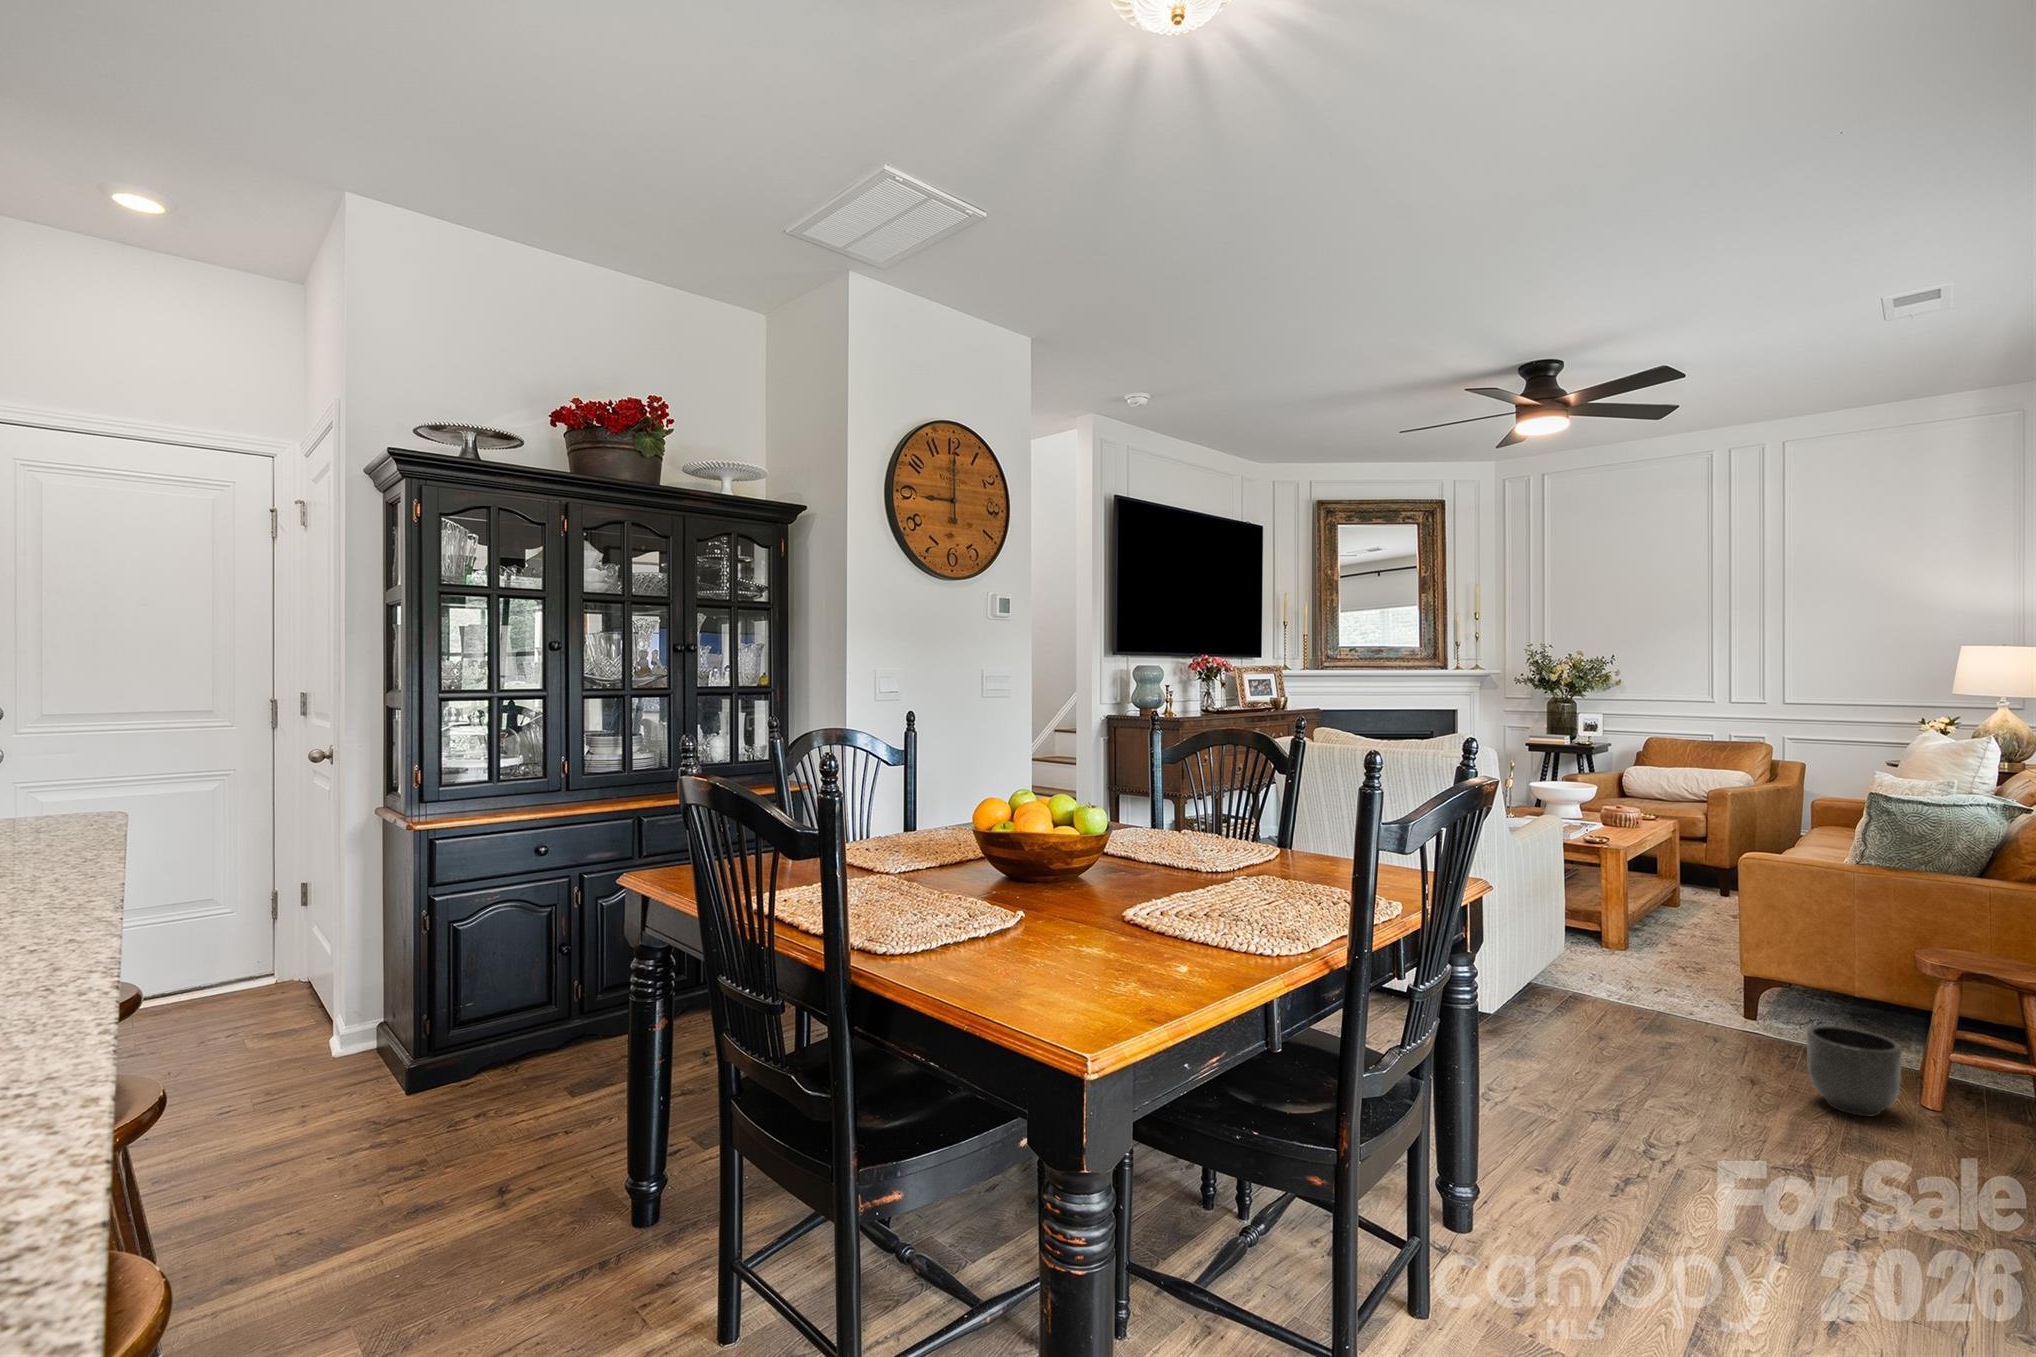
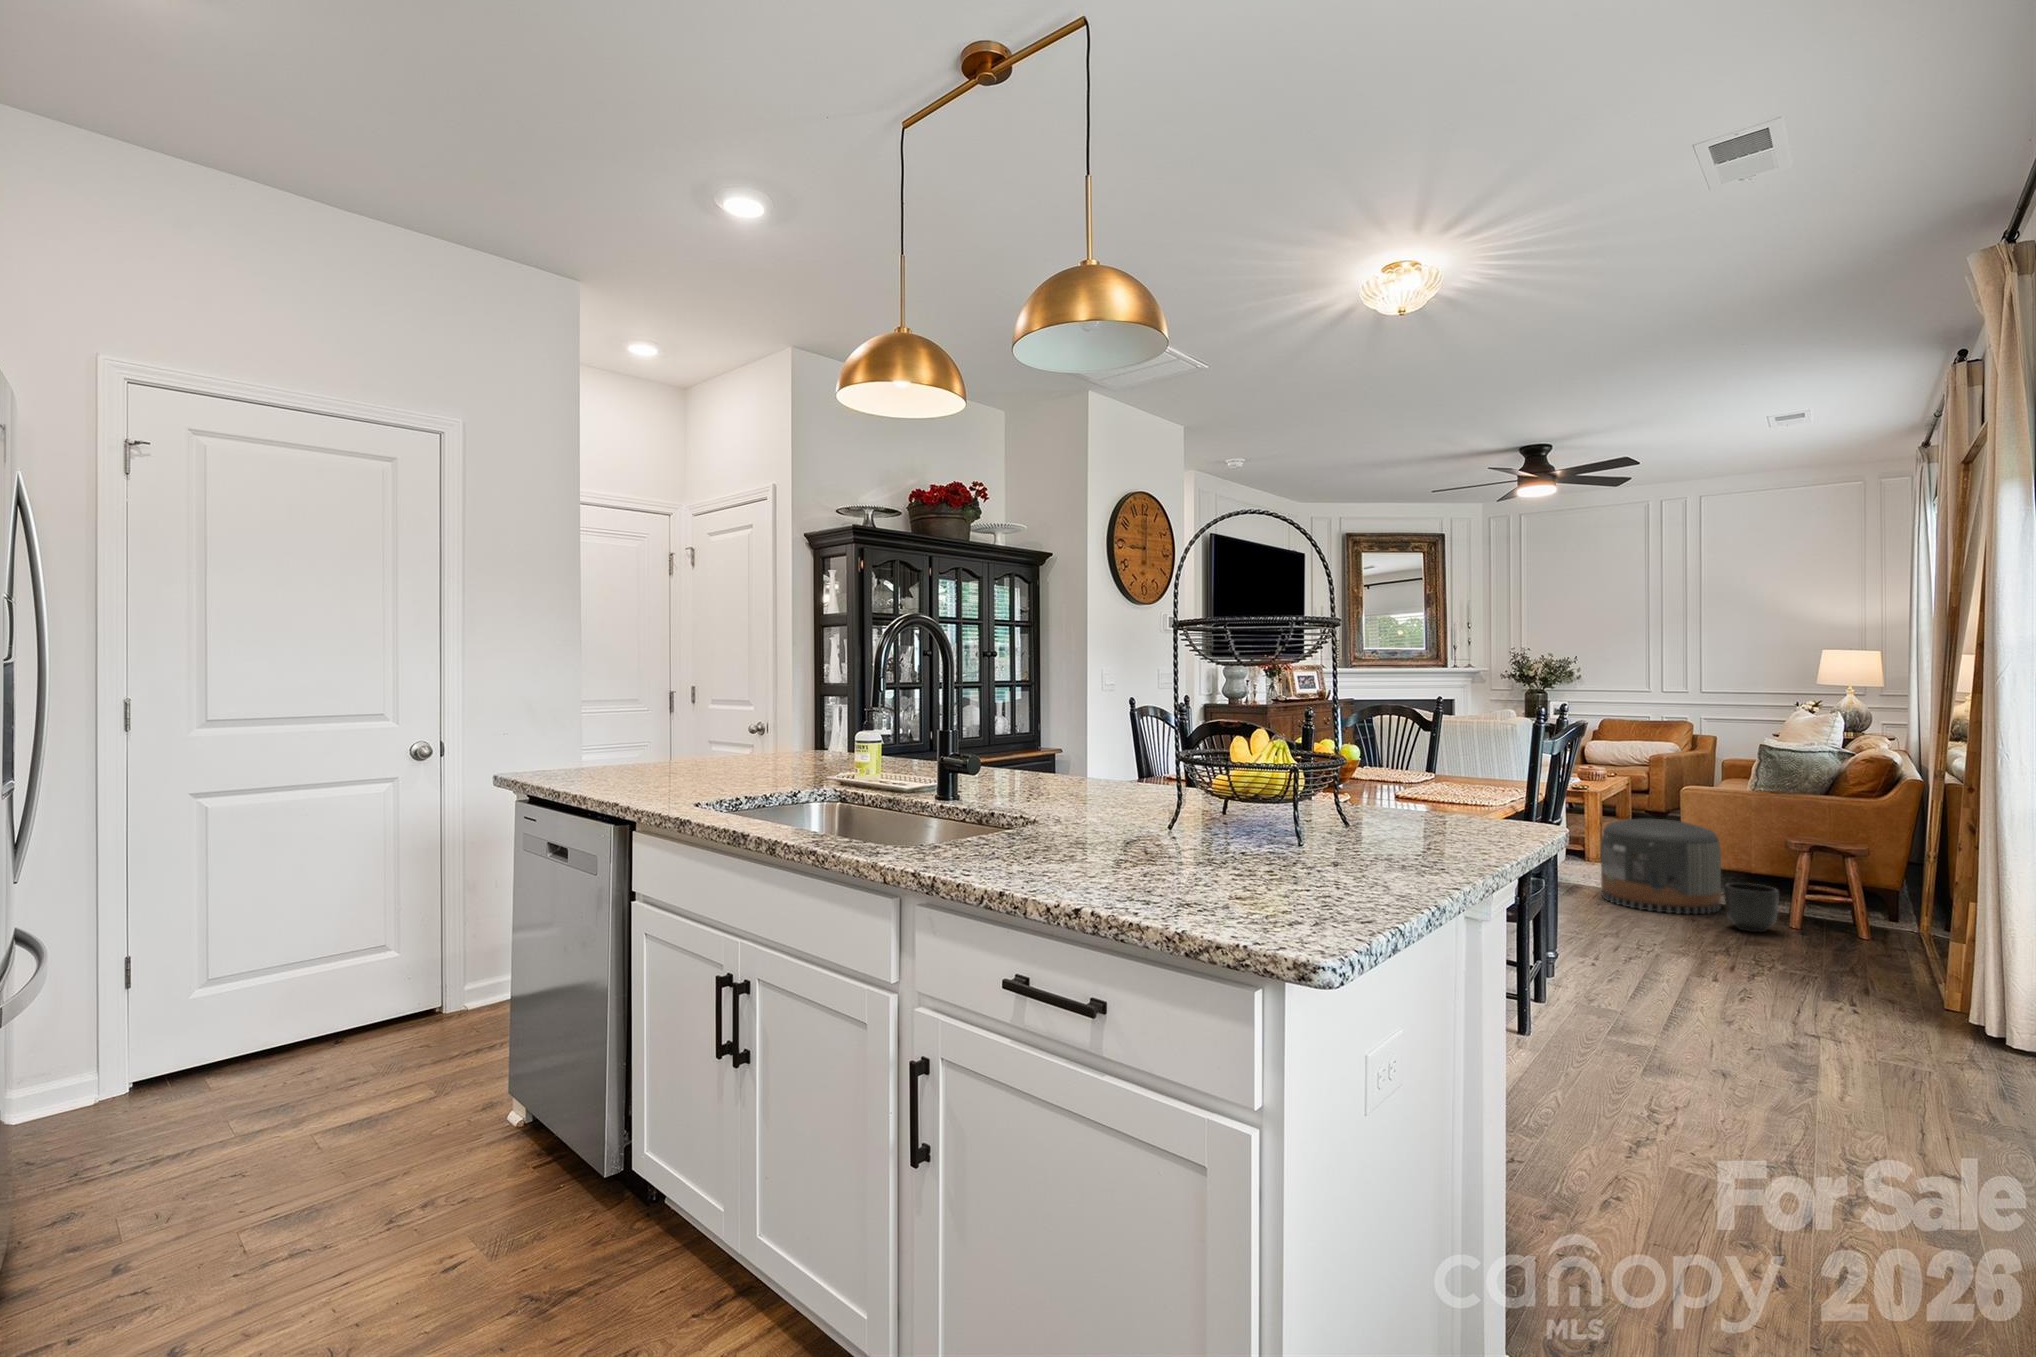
pouf: none [1612,903,1803,1068] -> present [1601,819,1721,914]

